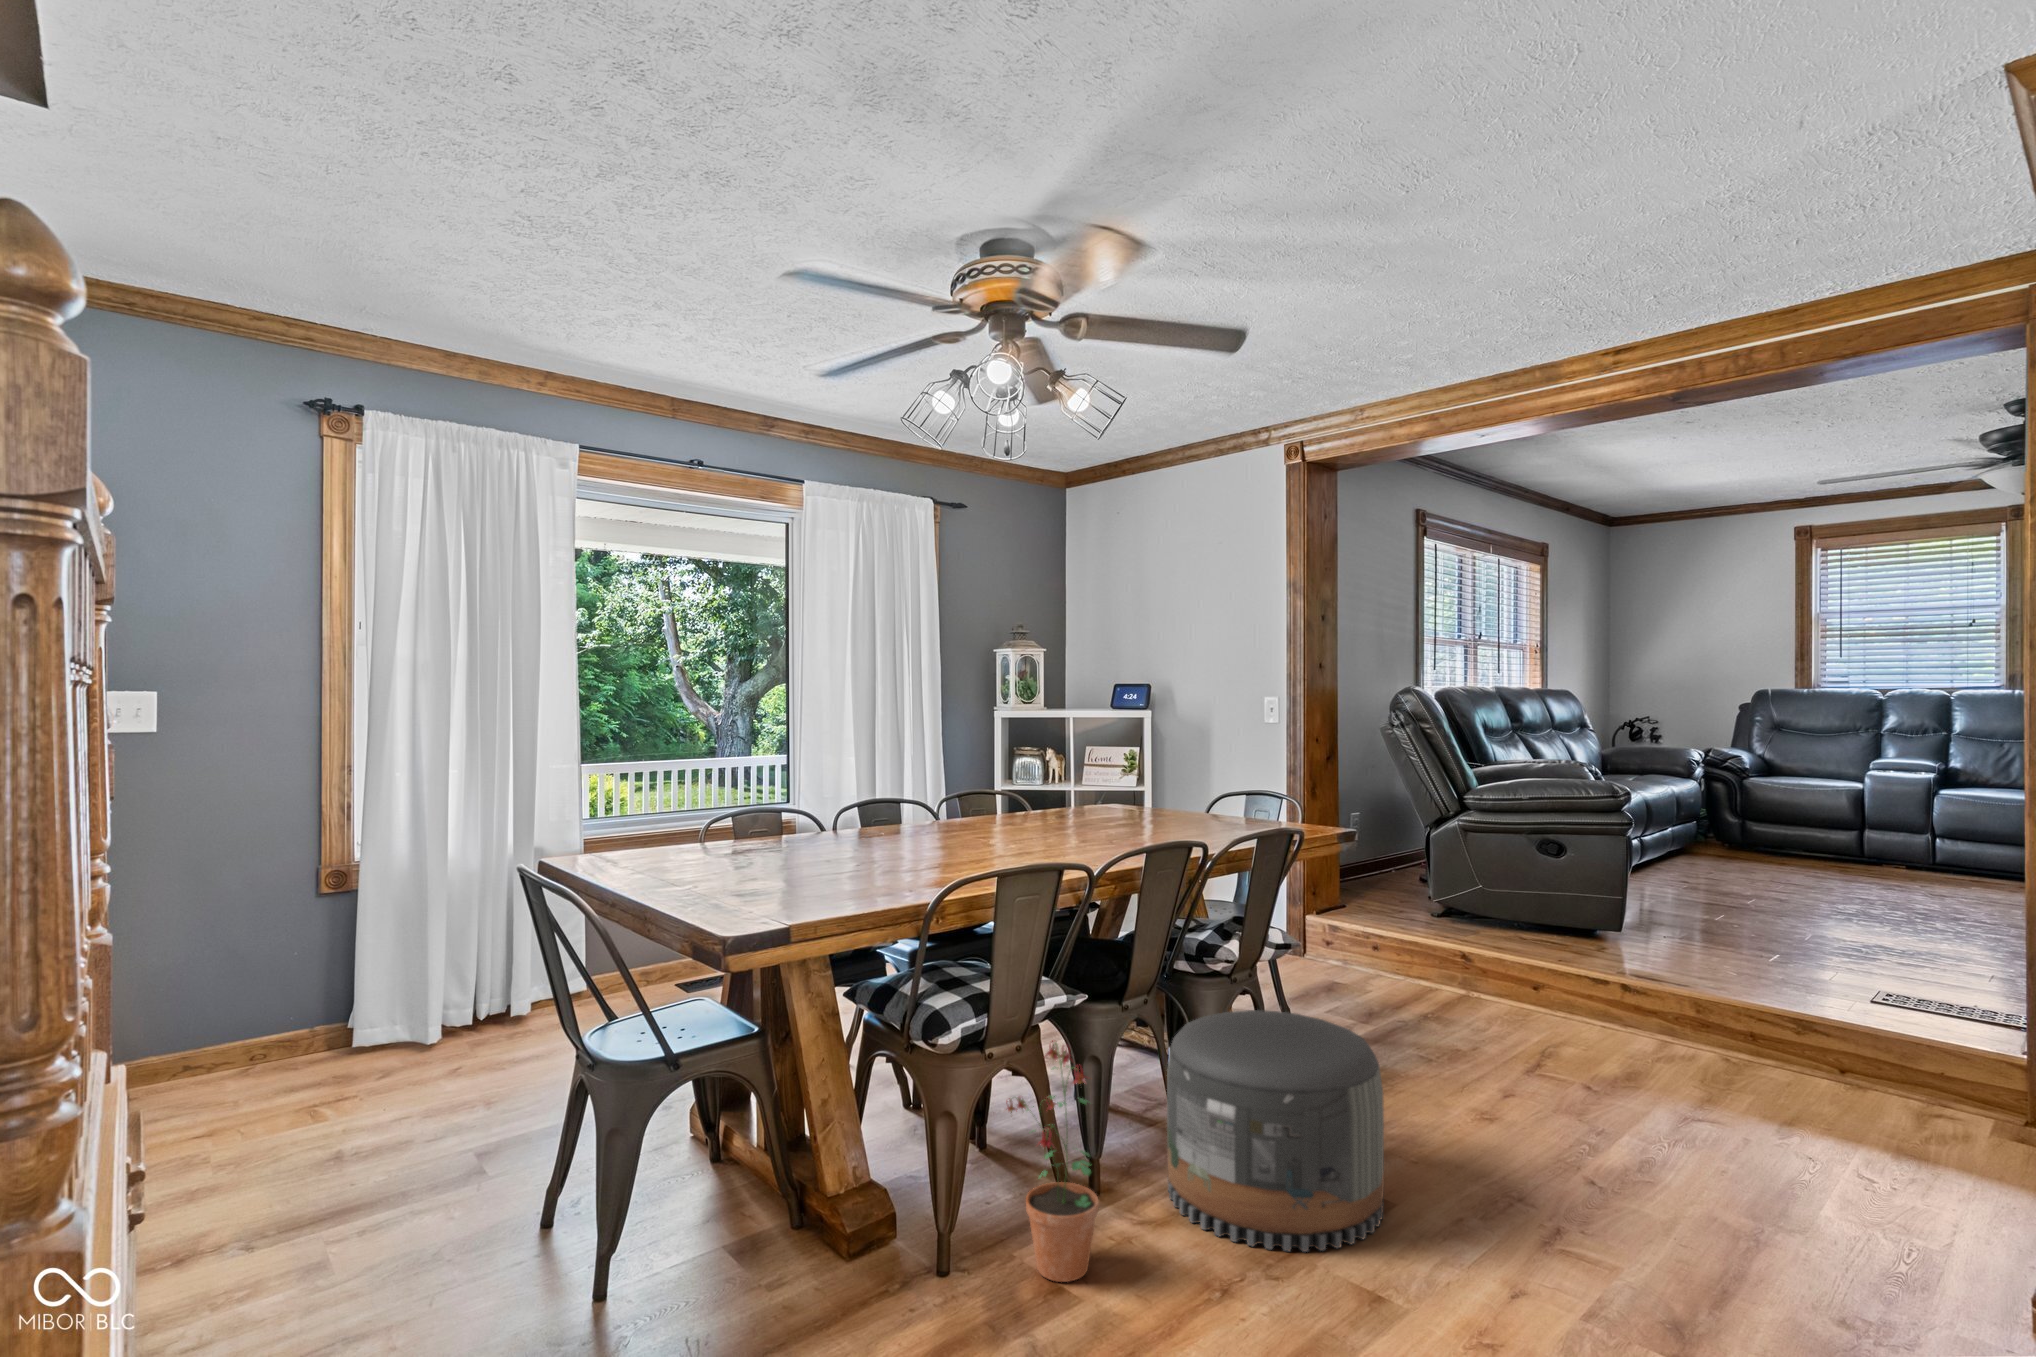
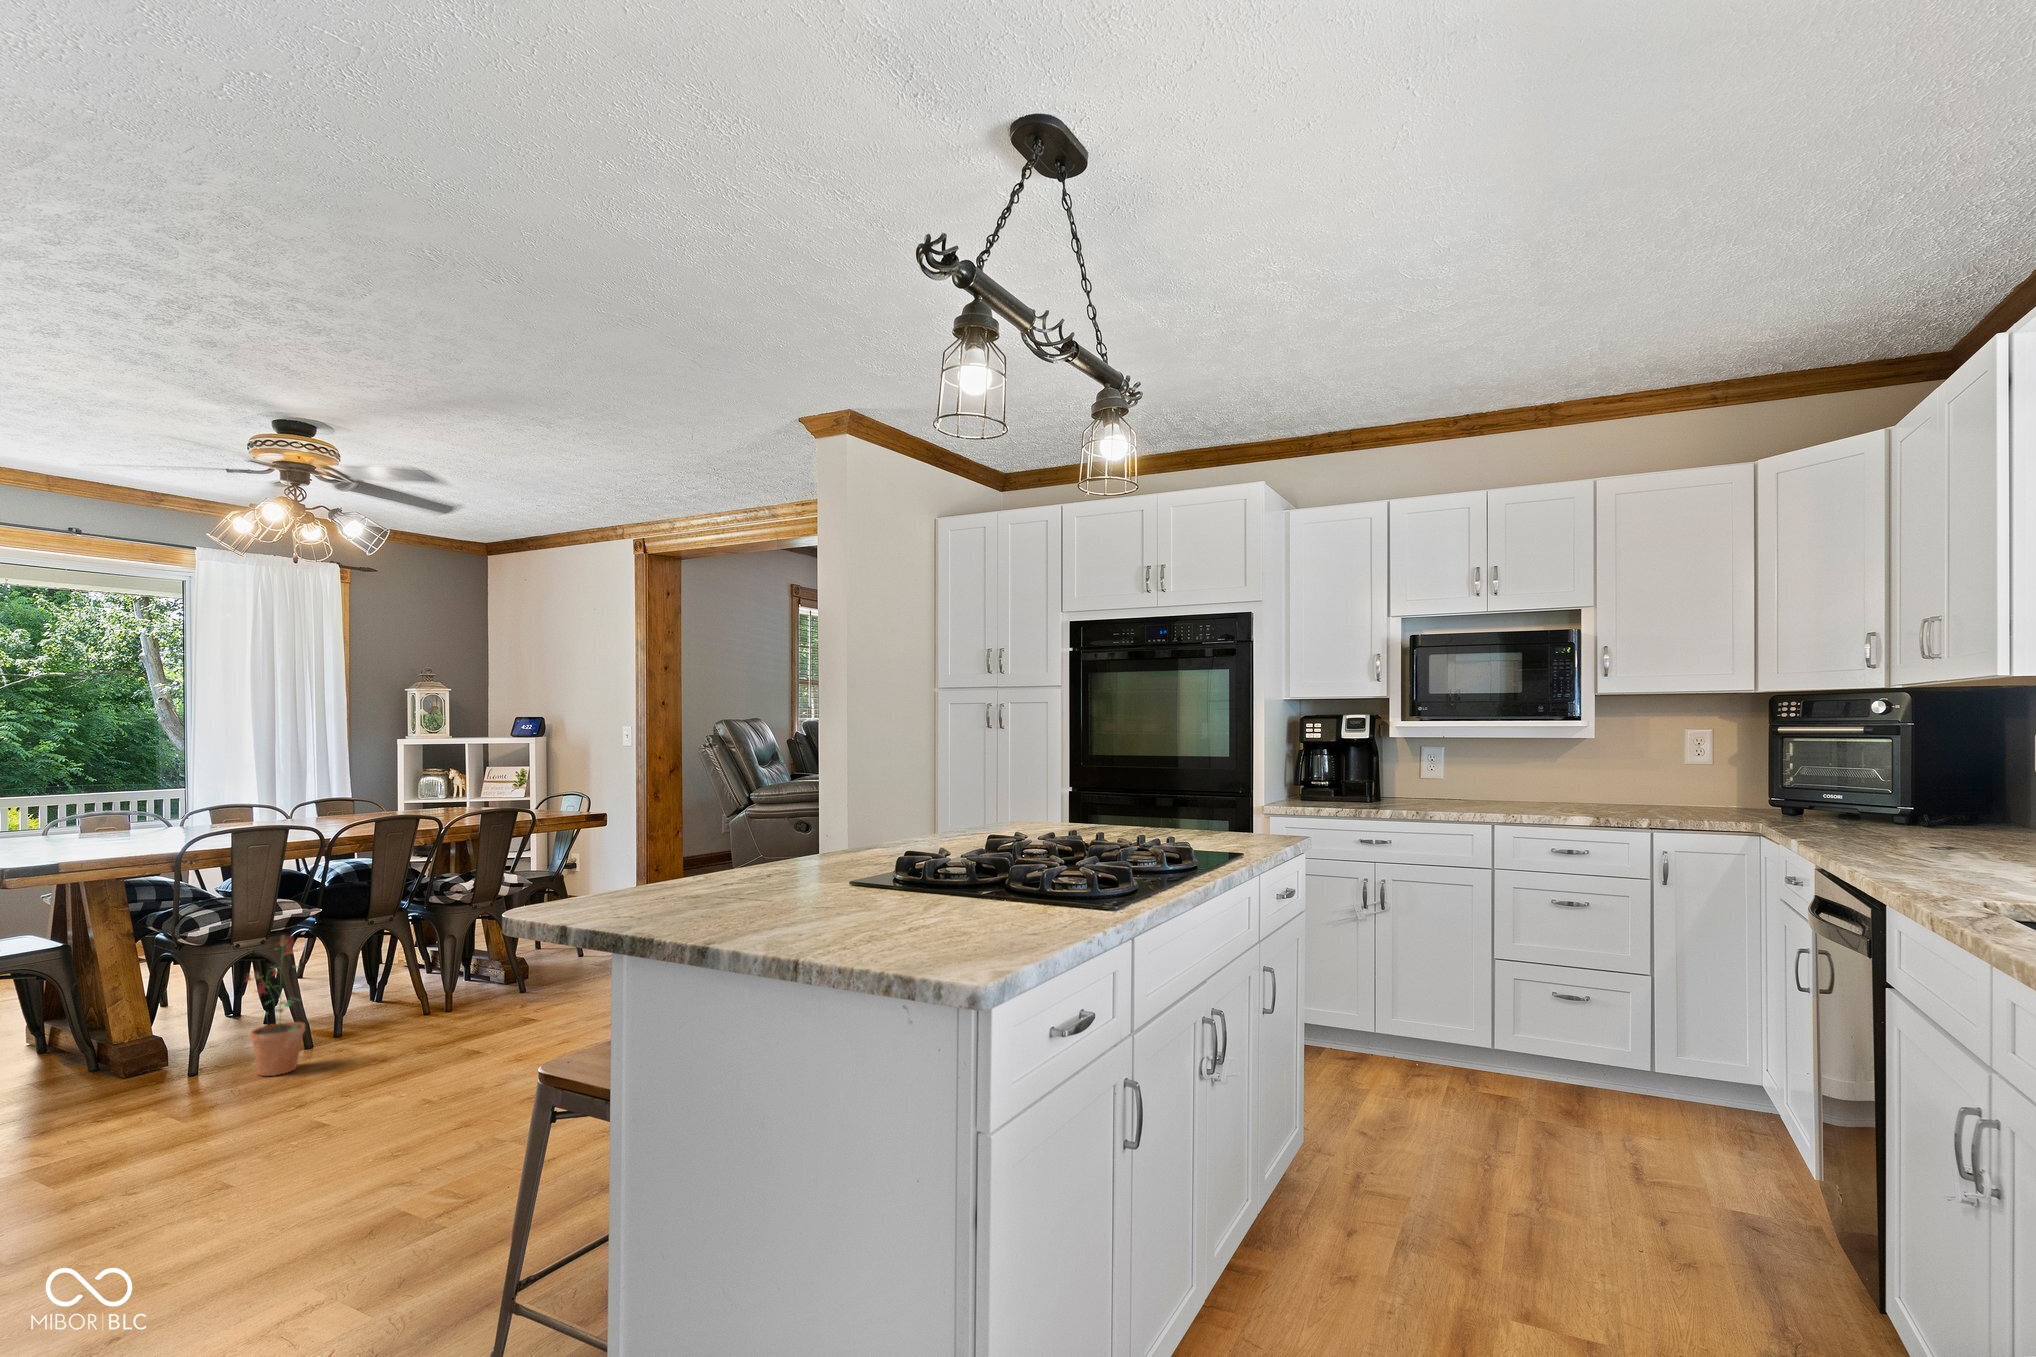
pouf: present [1167,1010,1384,1252] -> none [386,920,534,1048]

